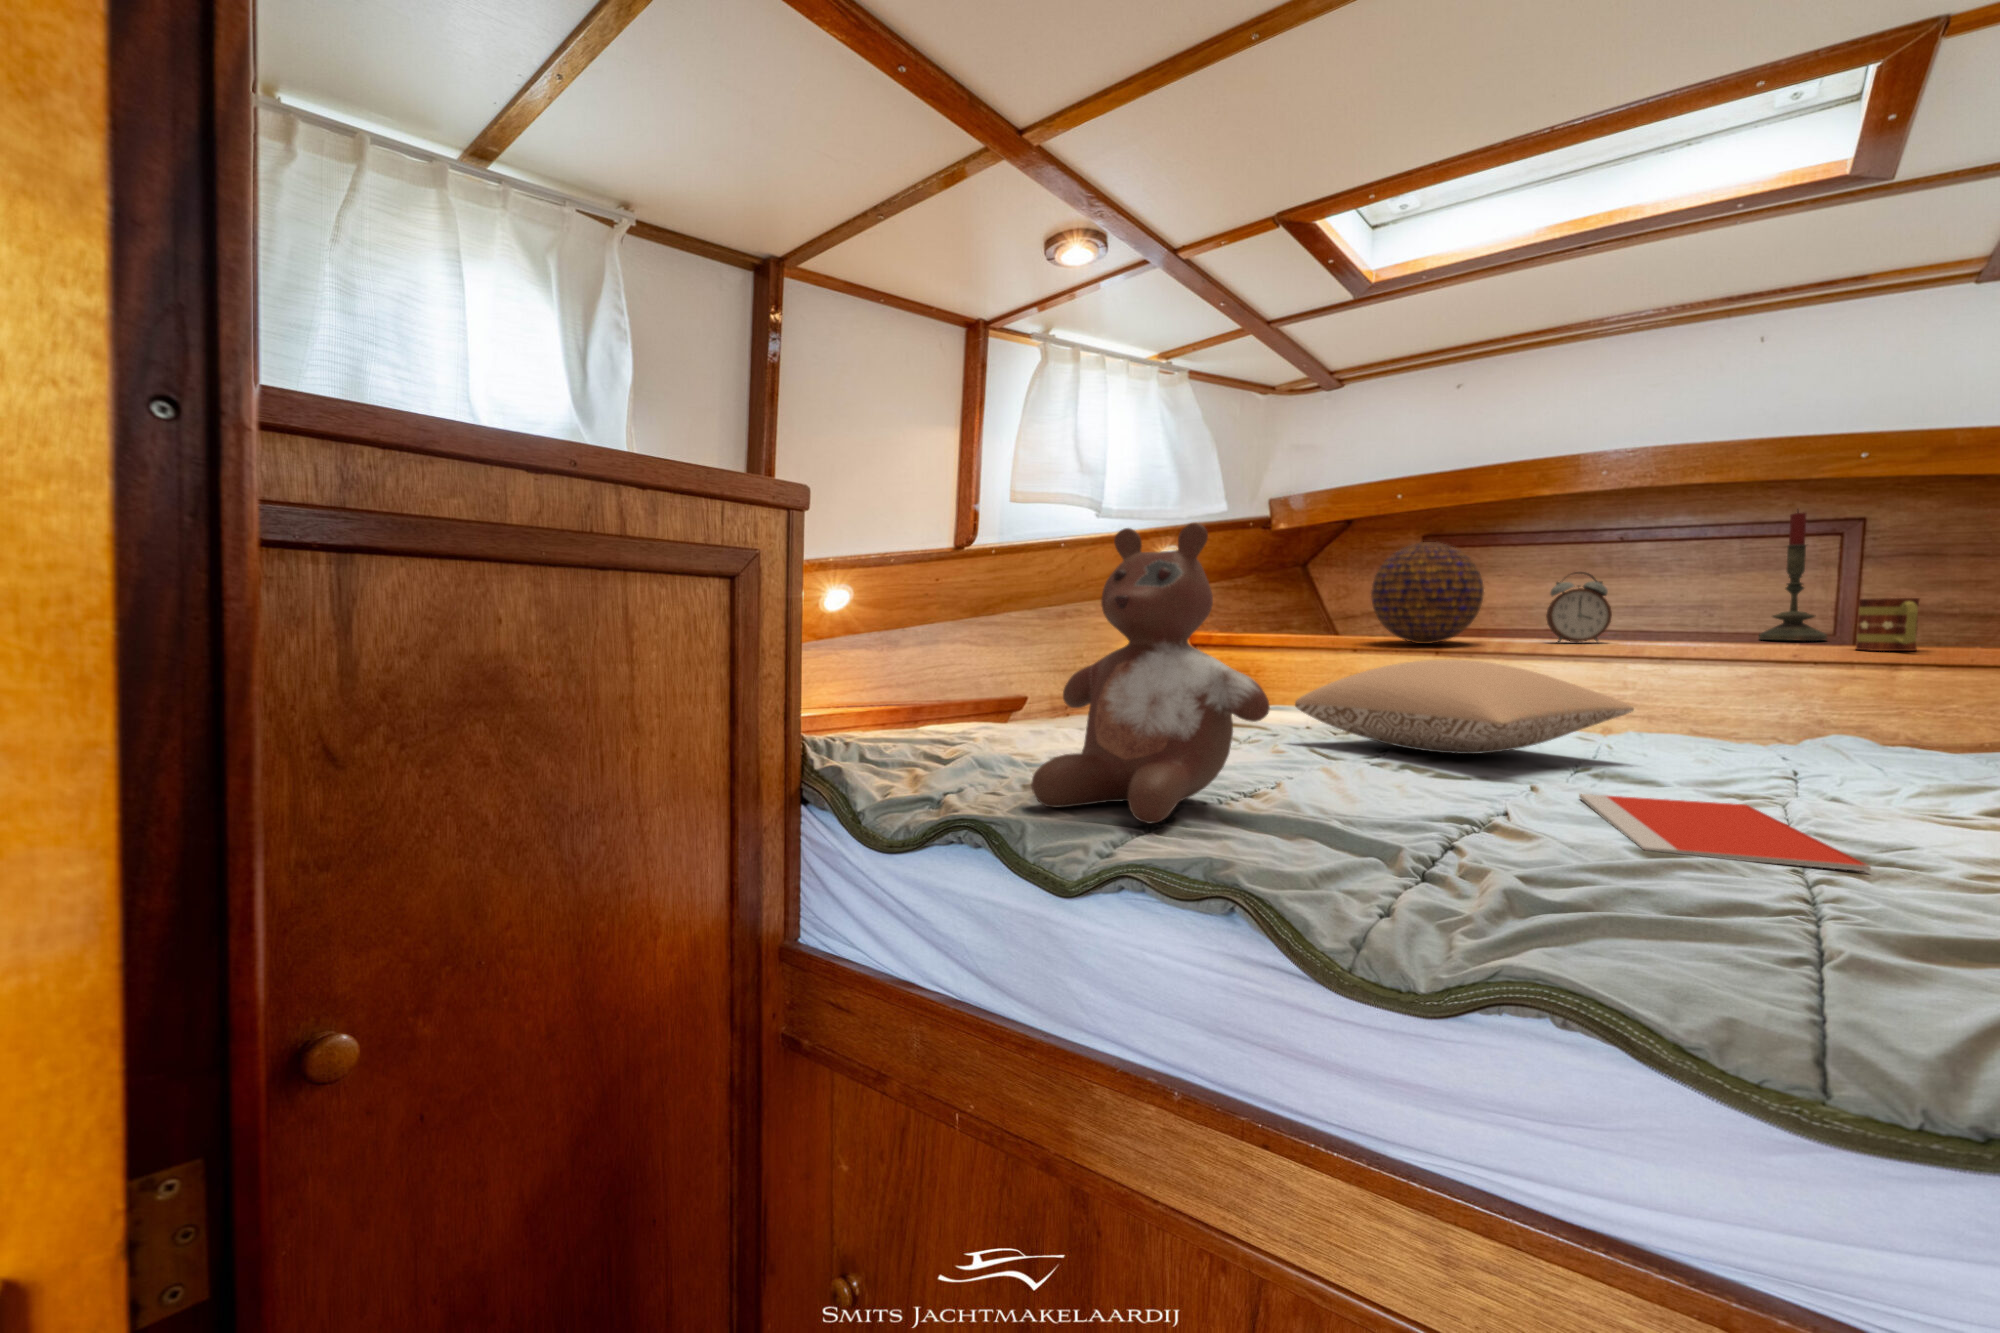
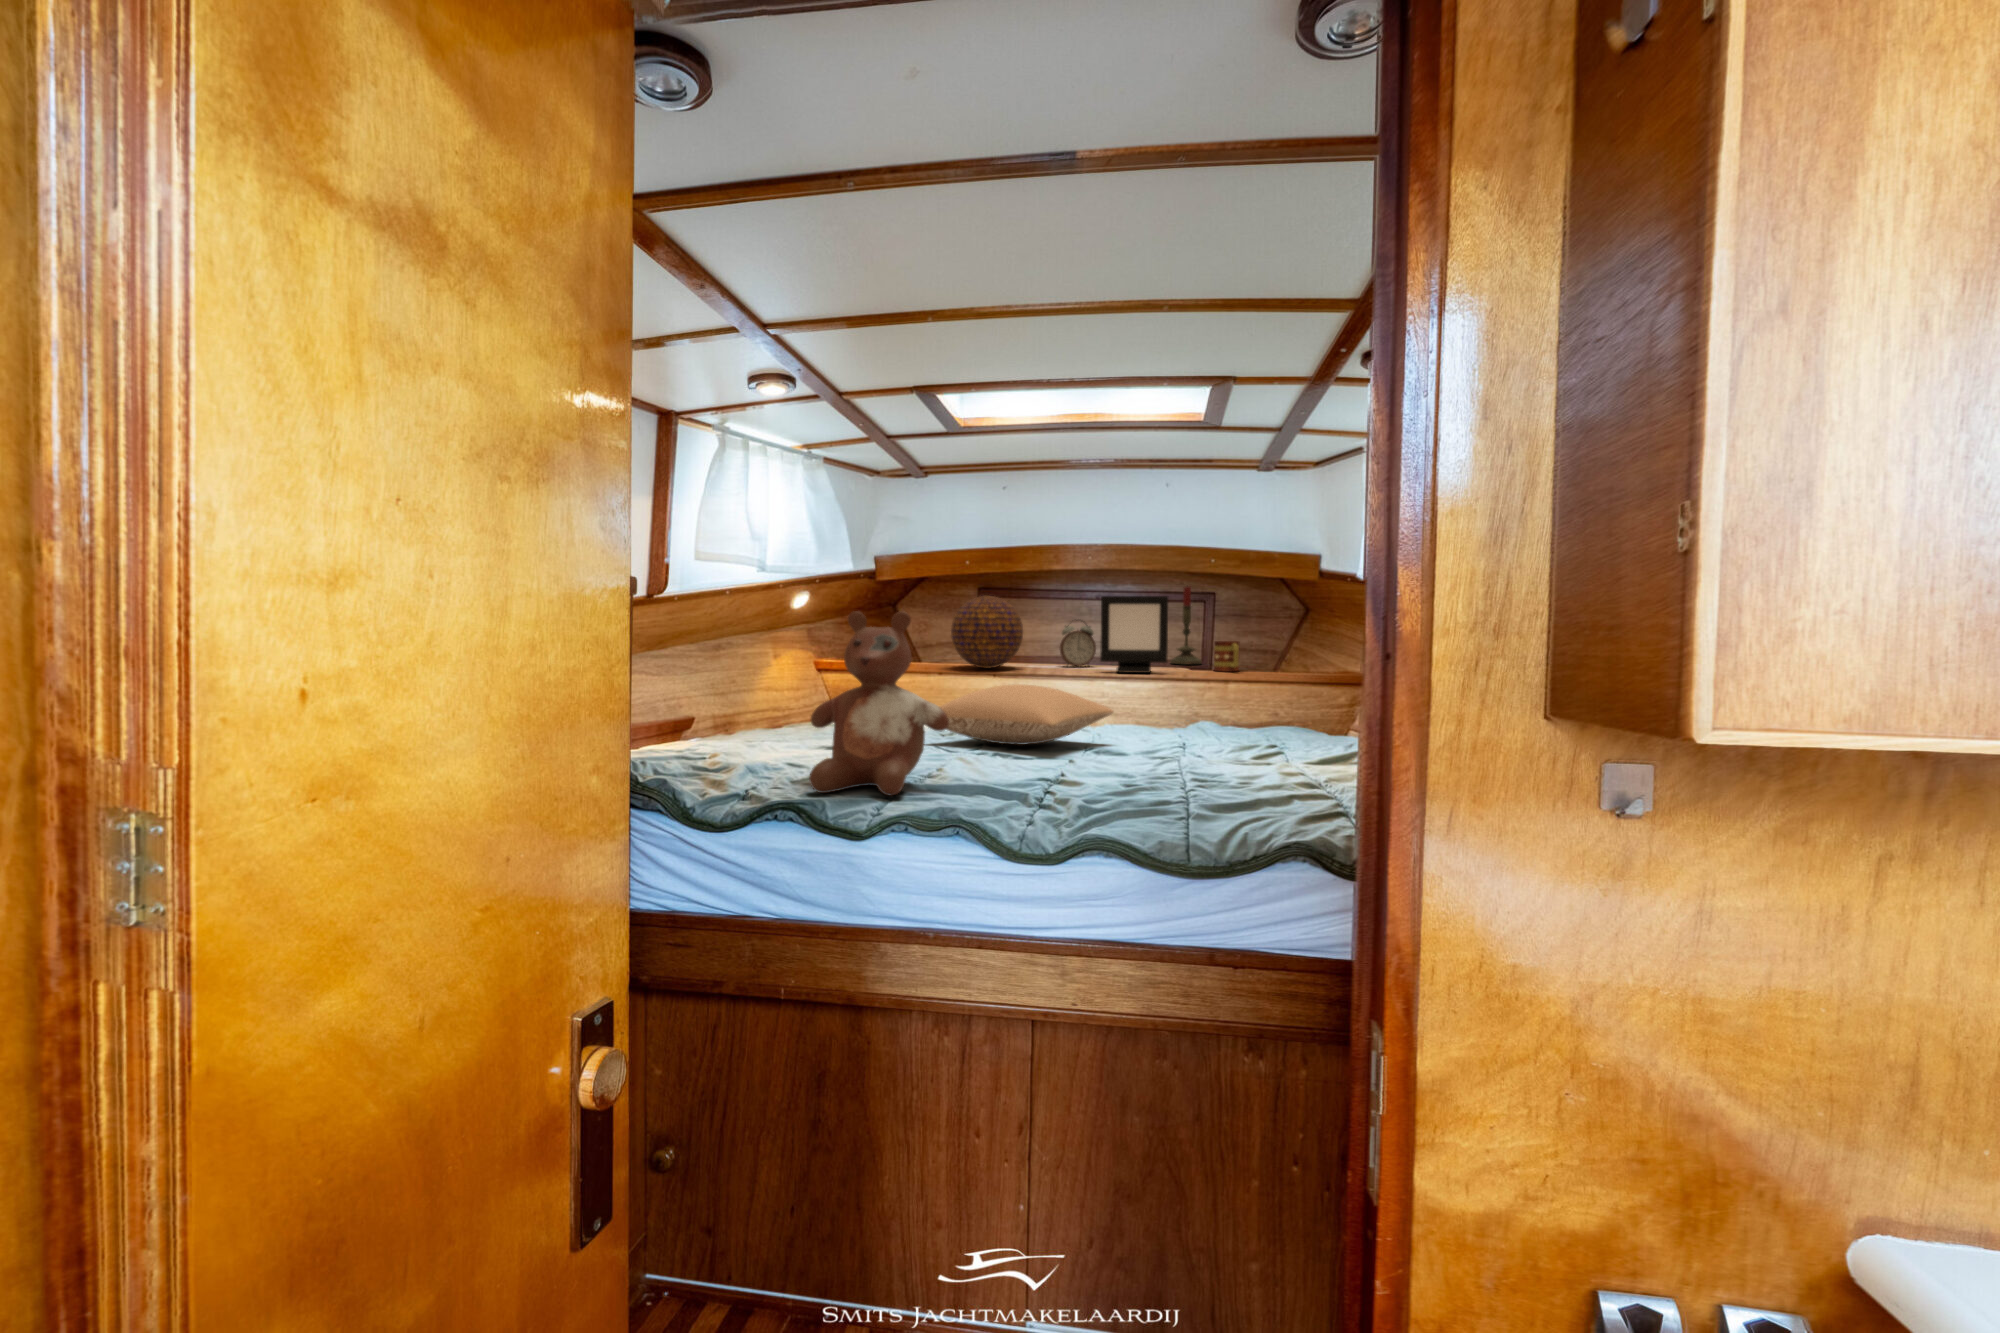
picture frame: none [1618,523,1758,651] -> present [1100,596,1168,673]
notebook: present [1579,794,1871,871] -> none [1094,761,1210,787]

